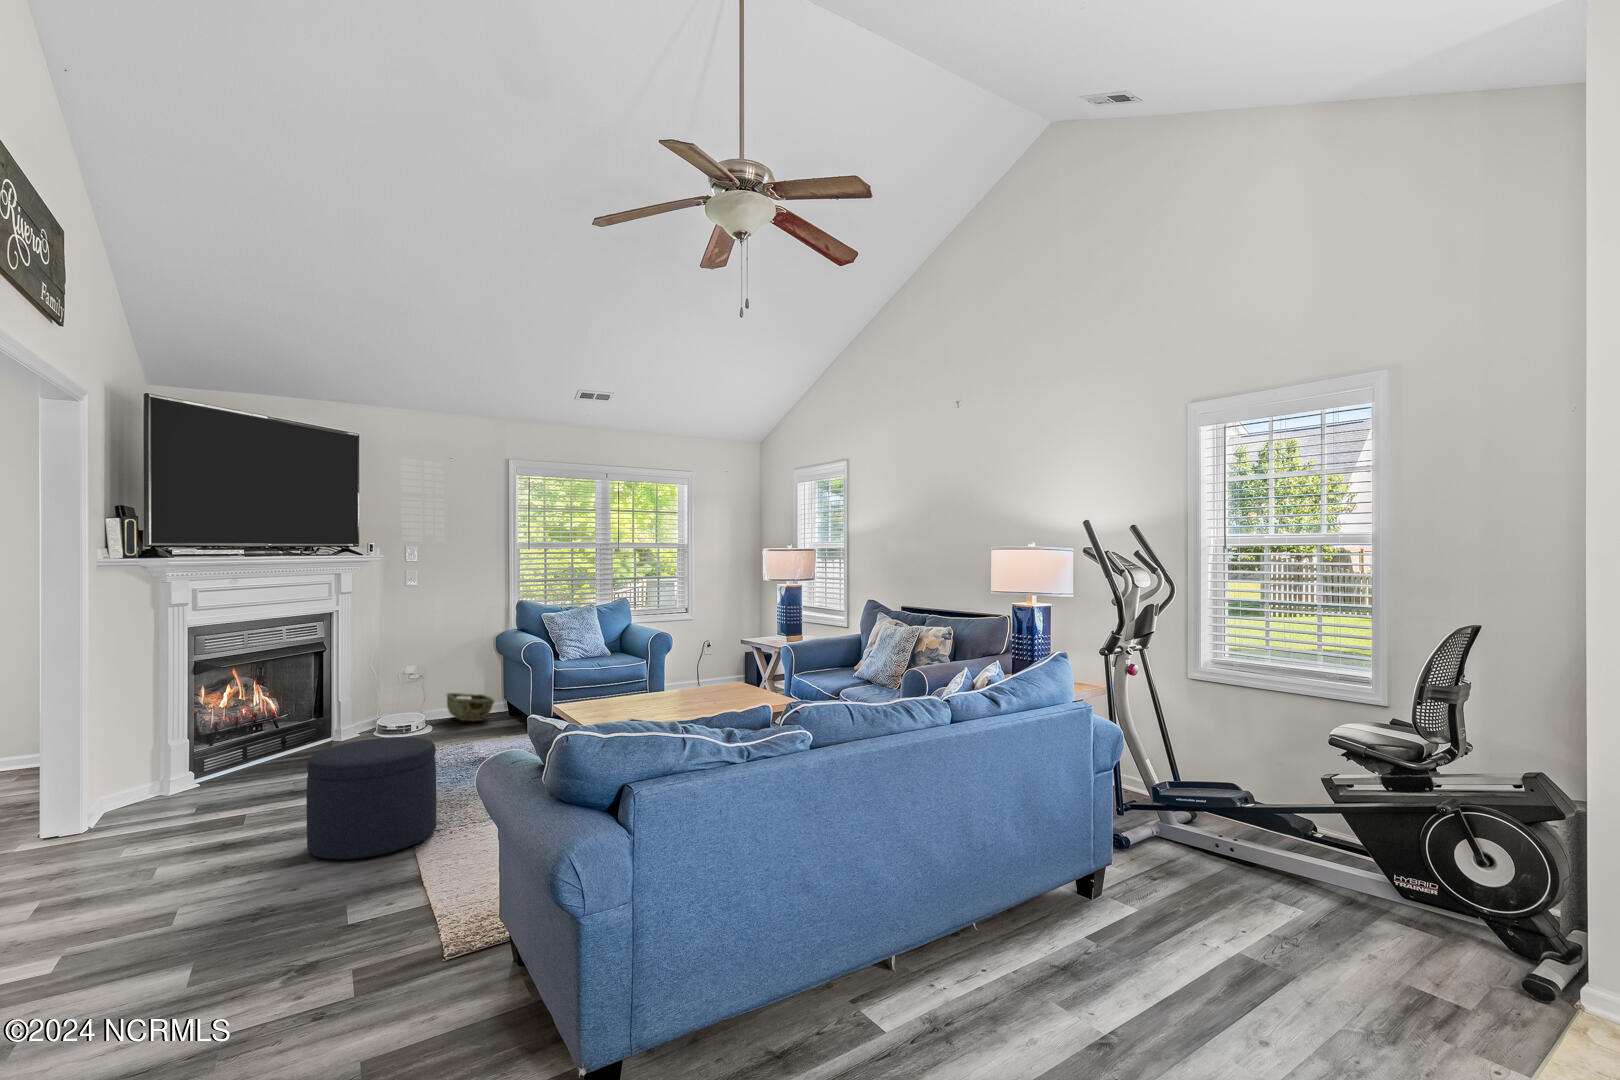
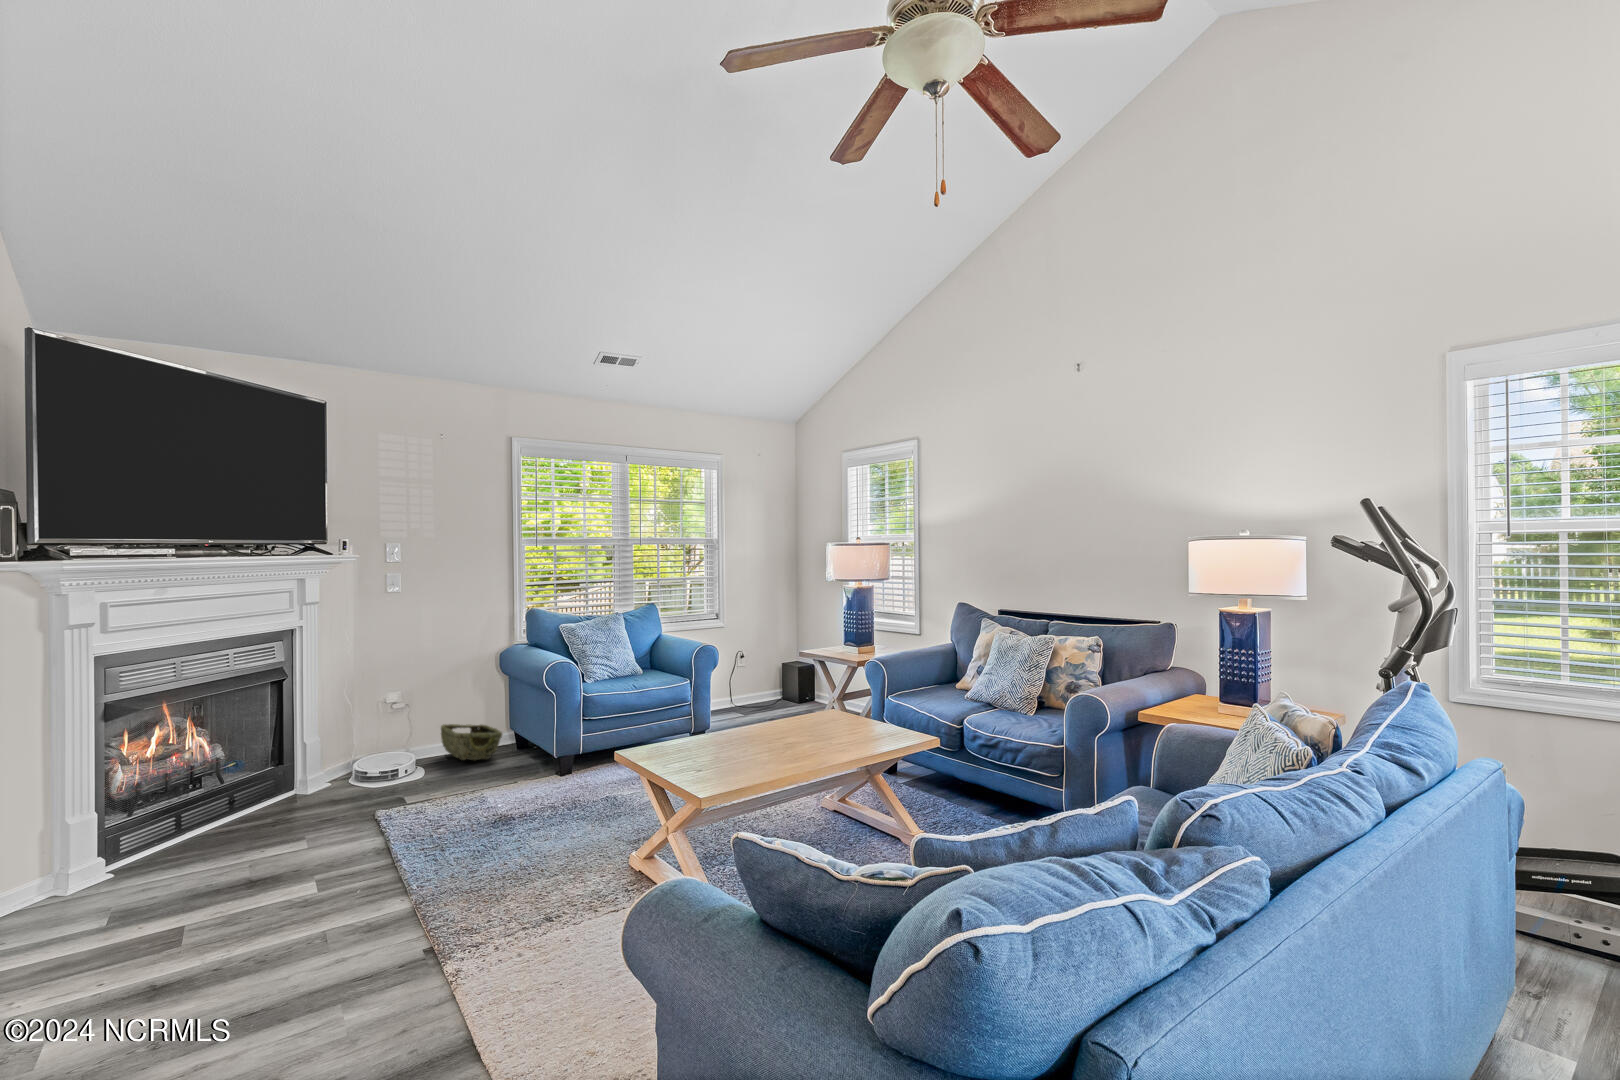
ottoman: present [307,737,437,859] -> none [281,811,473,1016]

